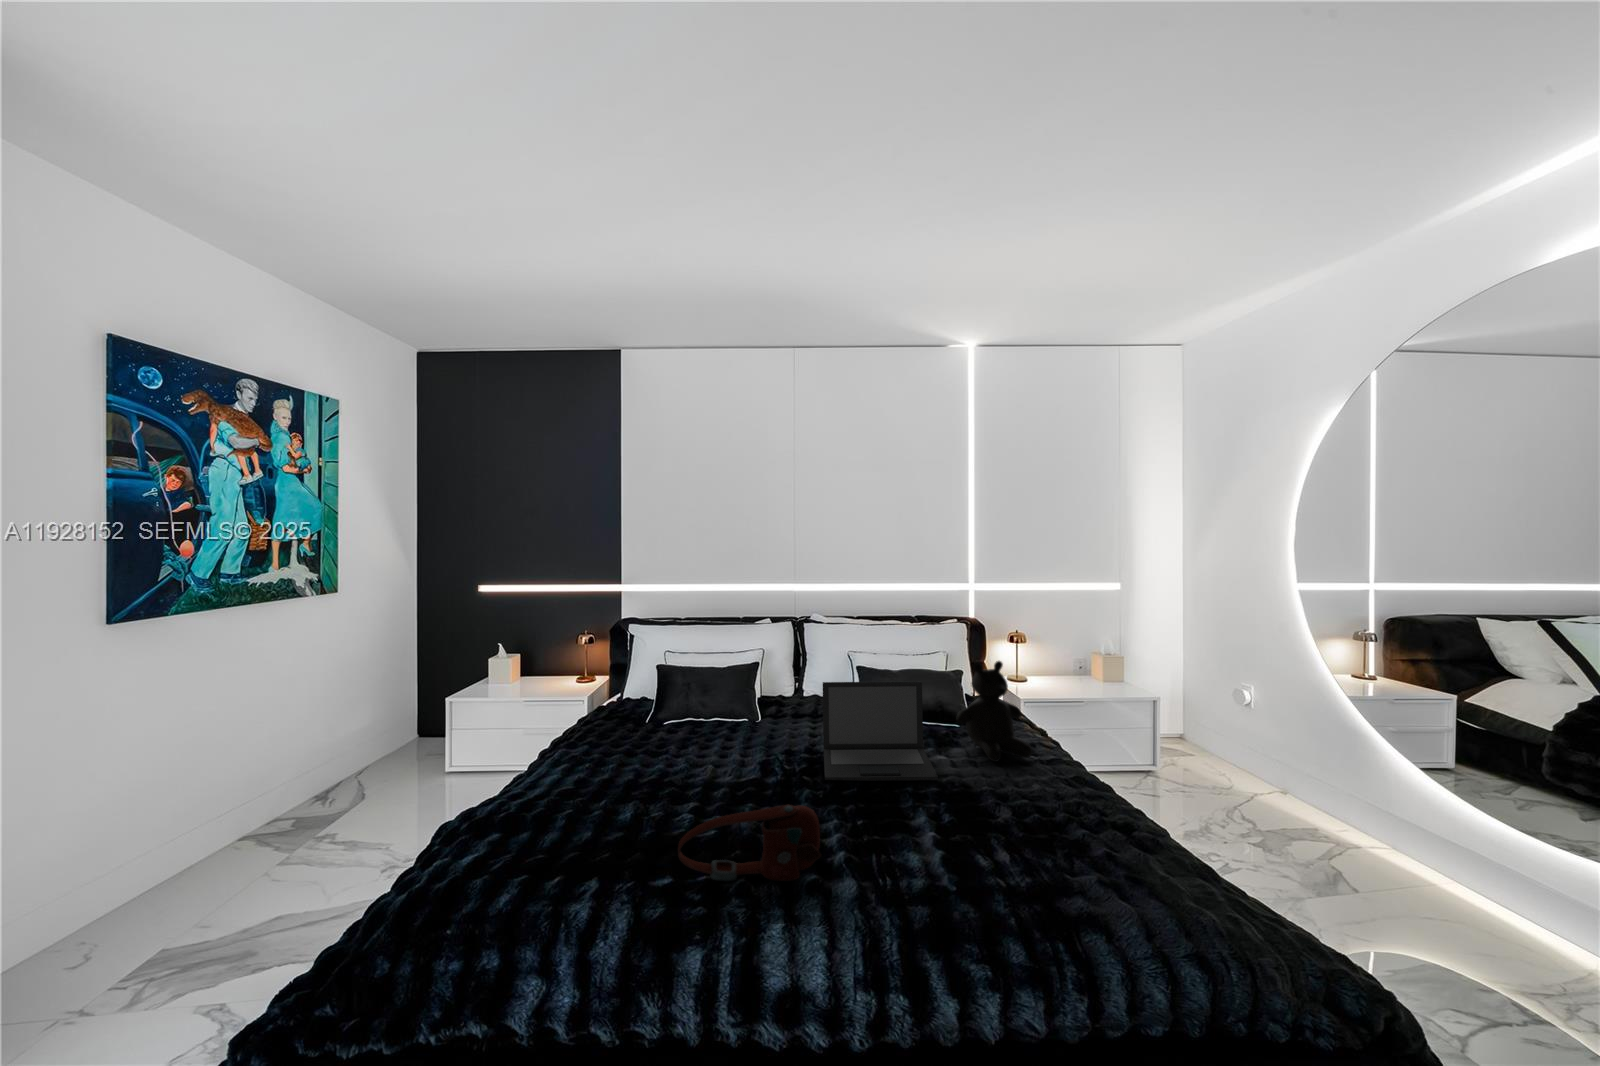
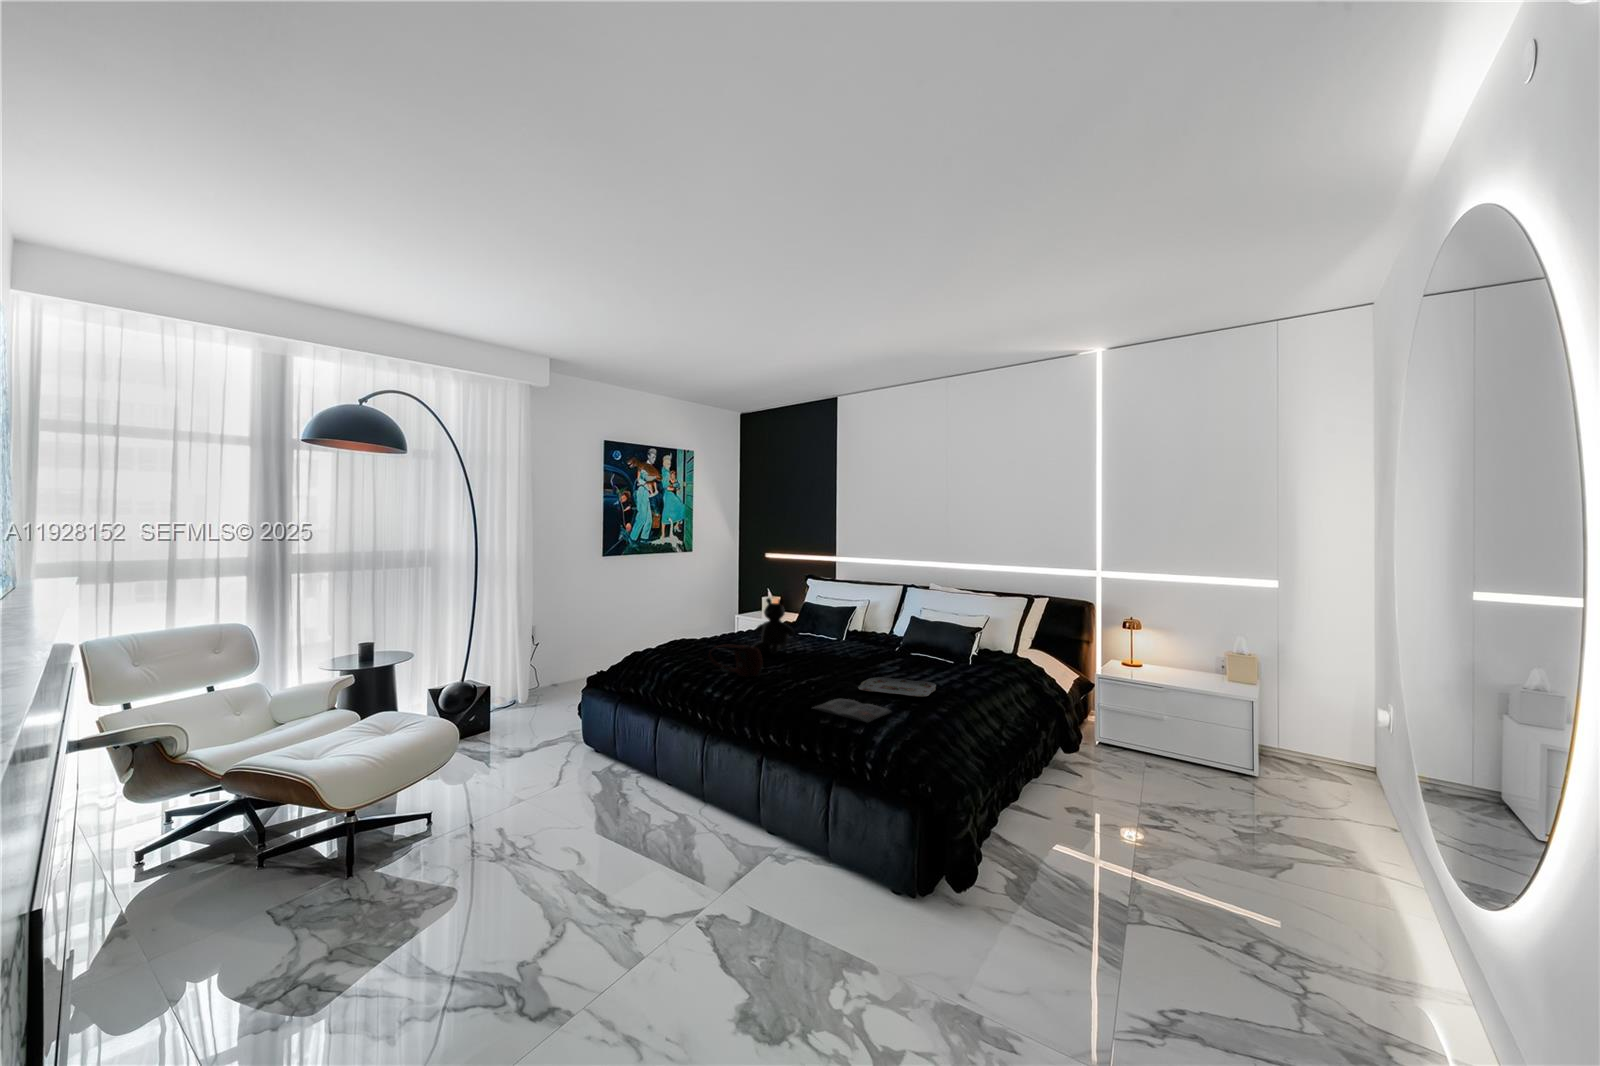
teddy bear: present [956,661,1032,762] -> present [752,598,795,654]
laptop: present [823,681,938,781] -> none [828,615,908,674]
serving tray: none [950,778,1097,834] -> present [858,677,937,697]
magazine: none [1030,871,1215,933] -> present [813,699,891,723]

